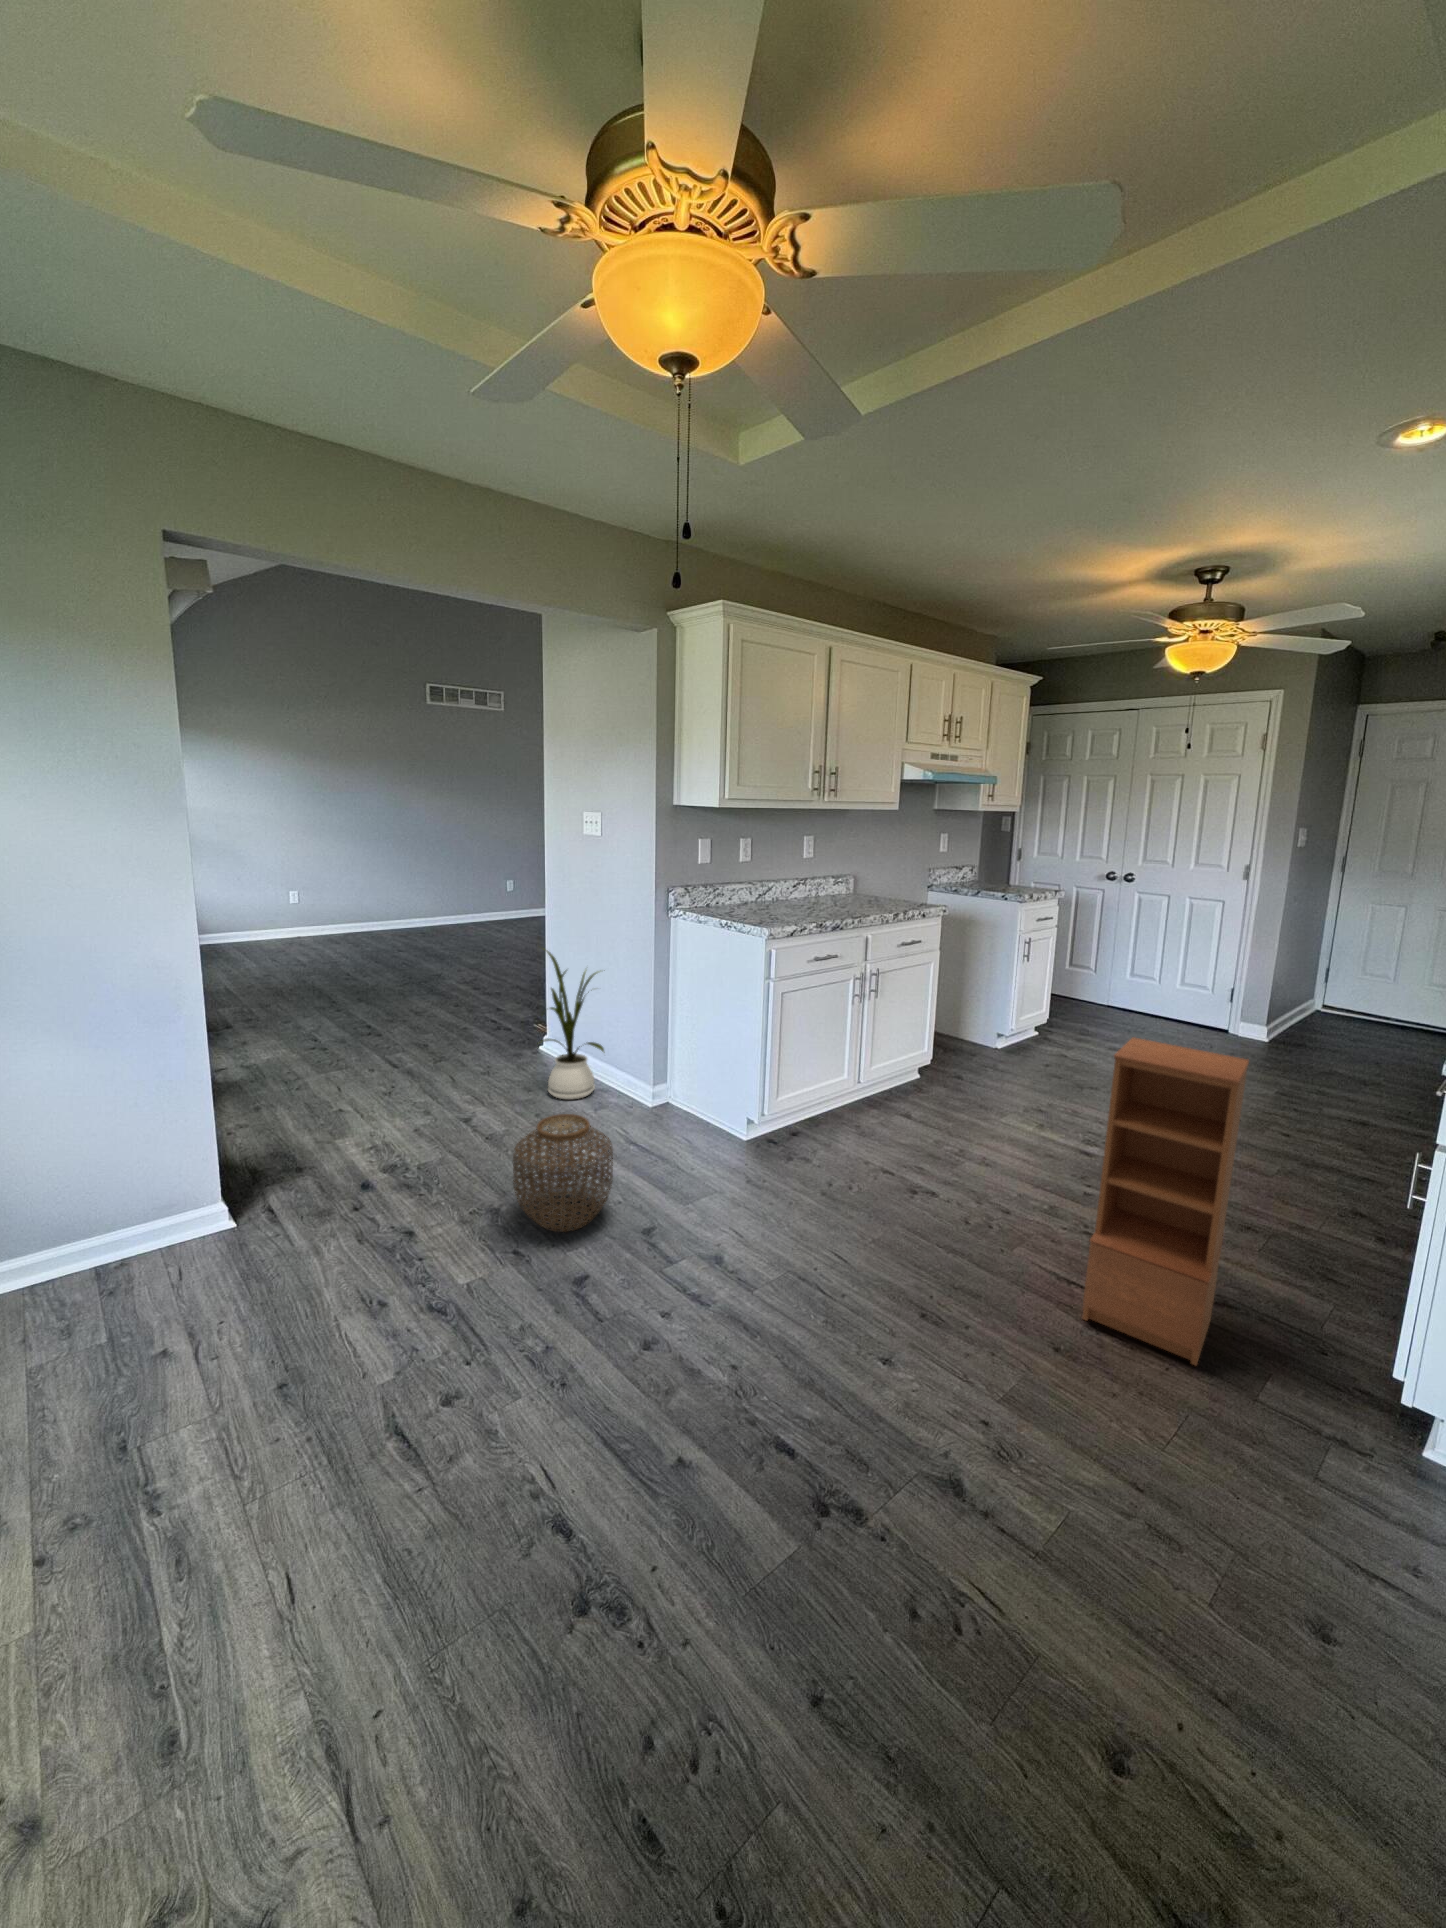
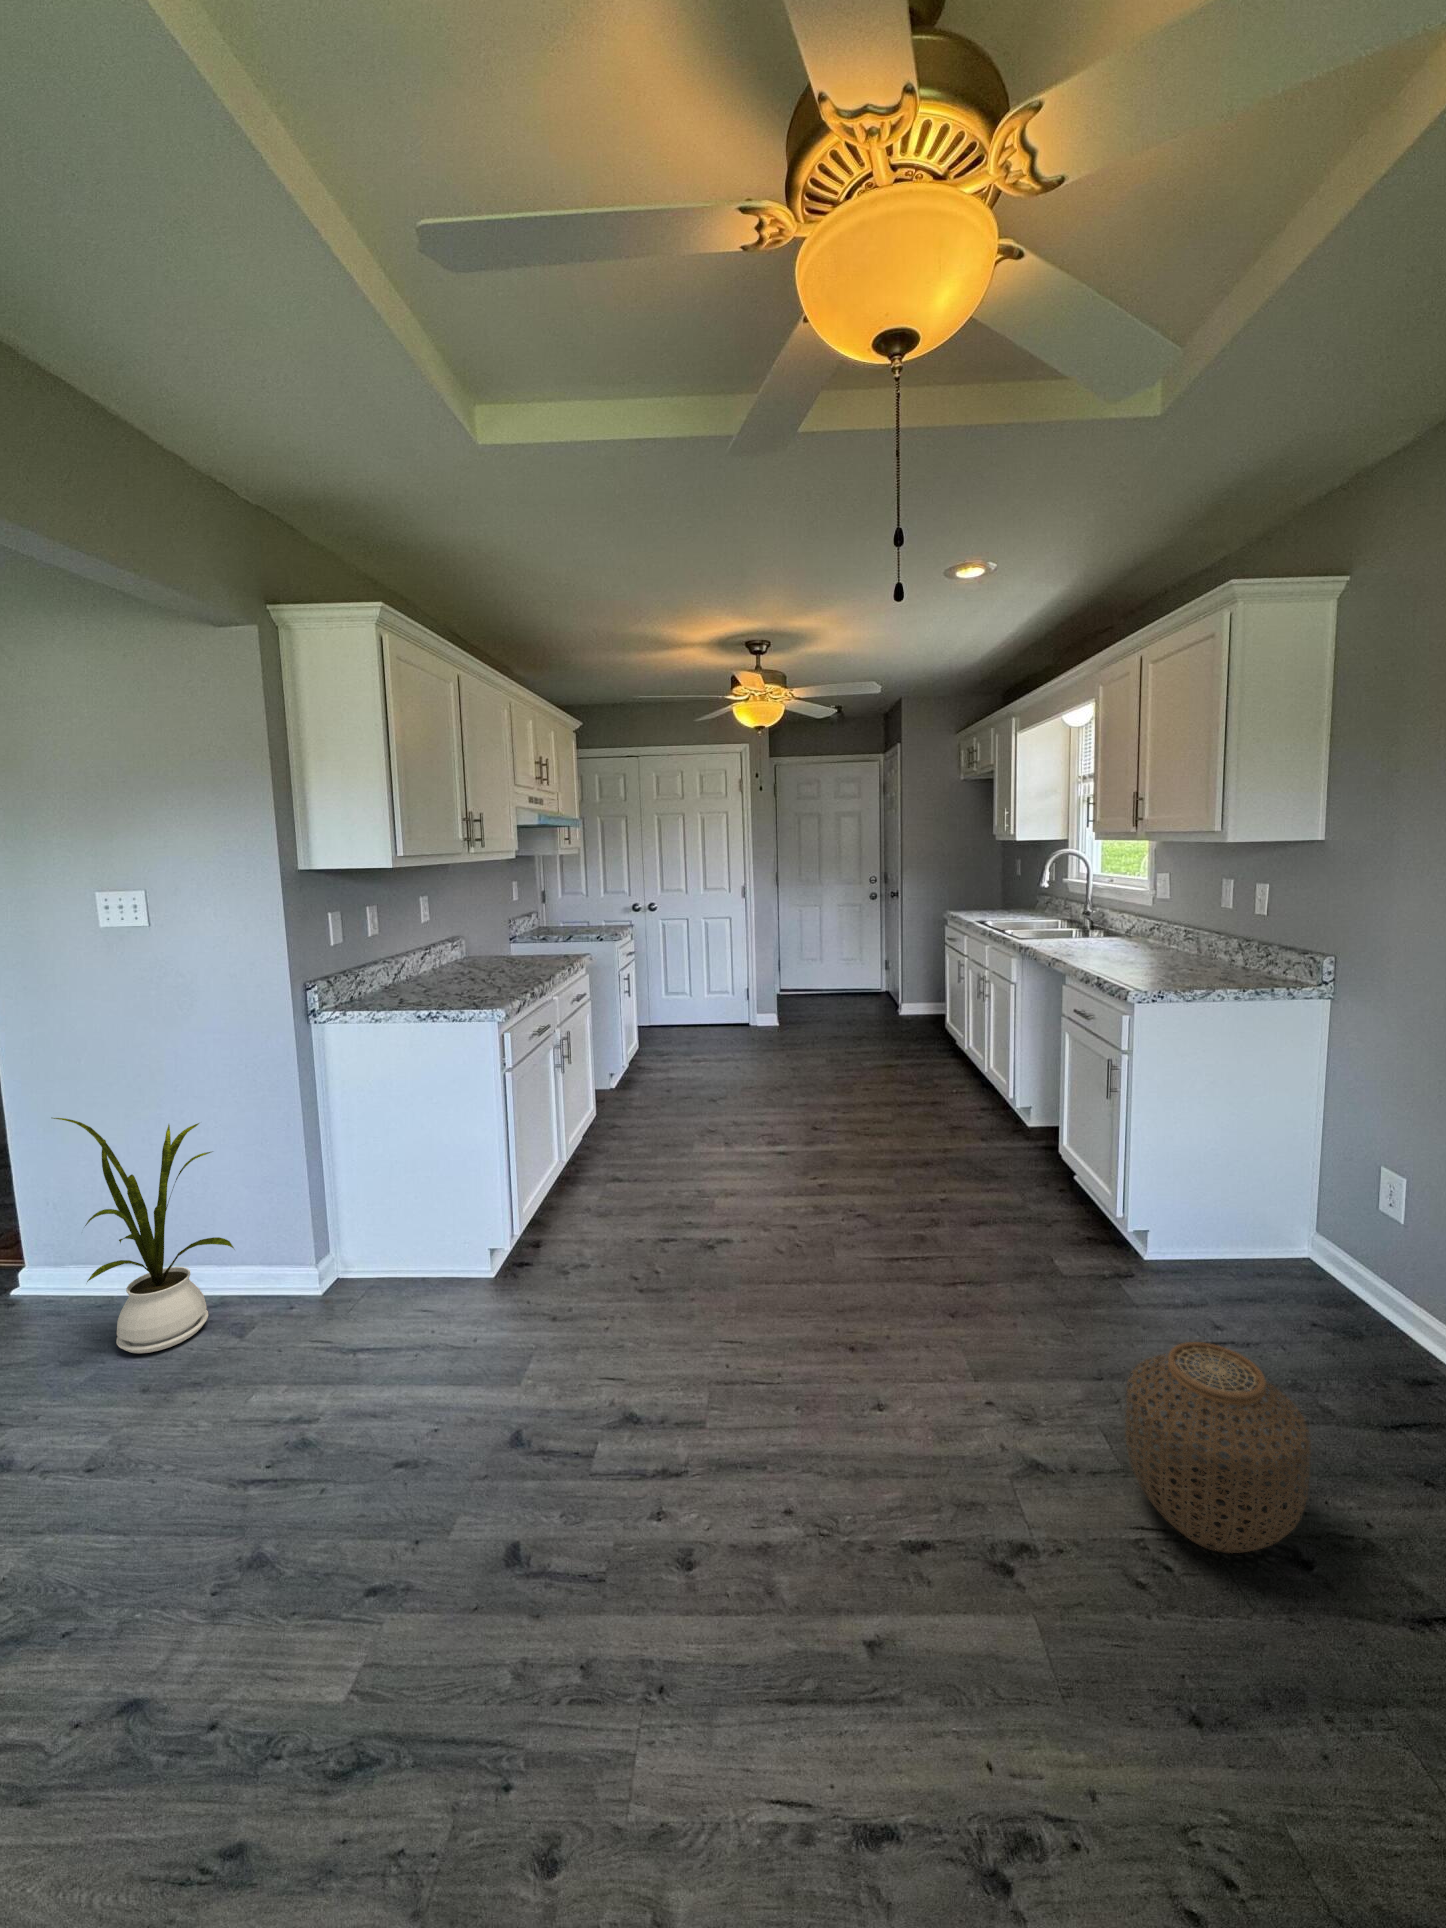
bookcase: present [1082,1037,1249,1365] -> none [910,1027,1023,1285]
woven basket: present [513,1114,613,1232] -> present [1125,1342,1311,1553]

